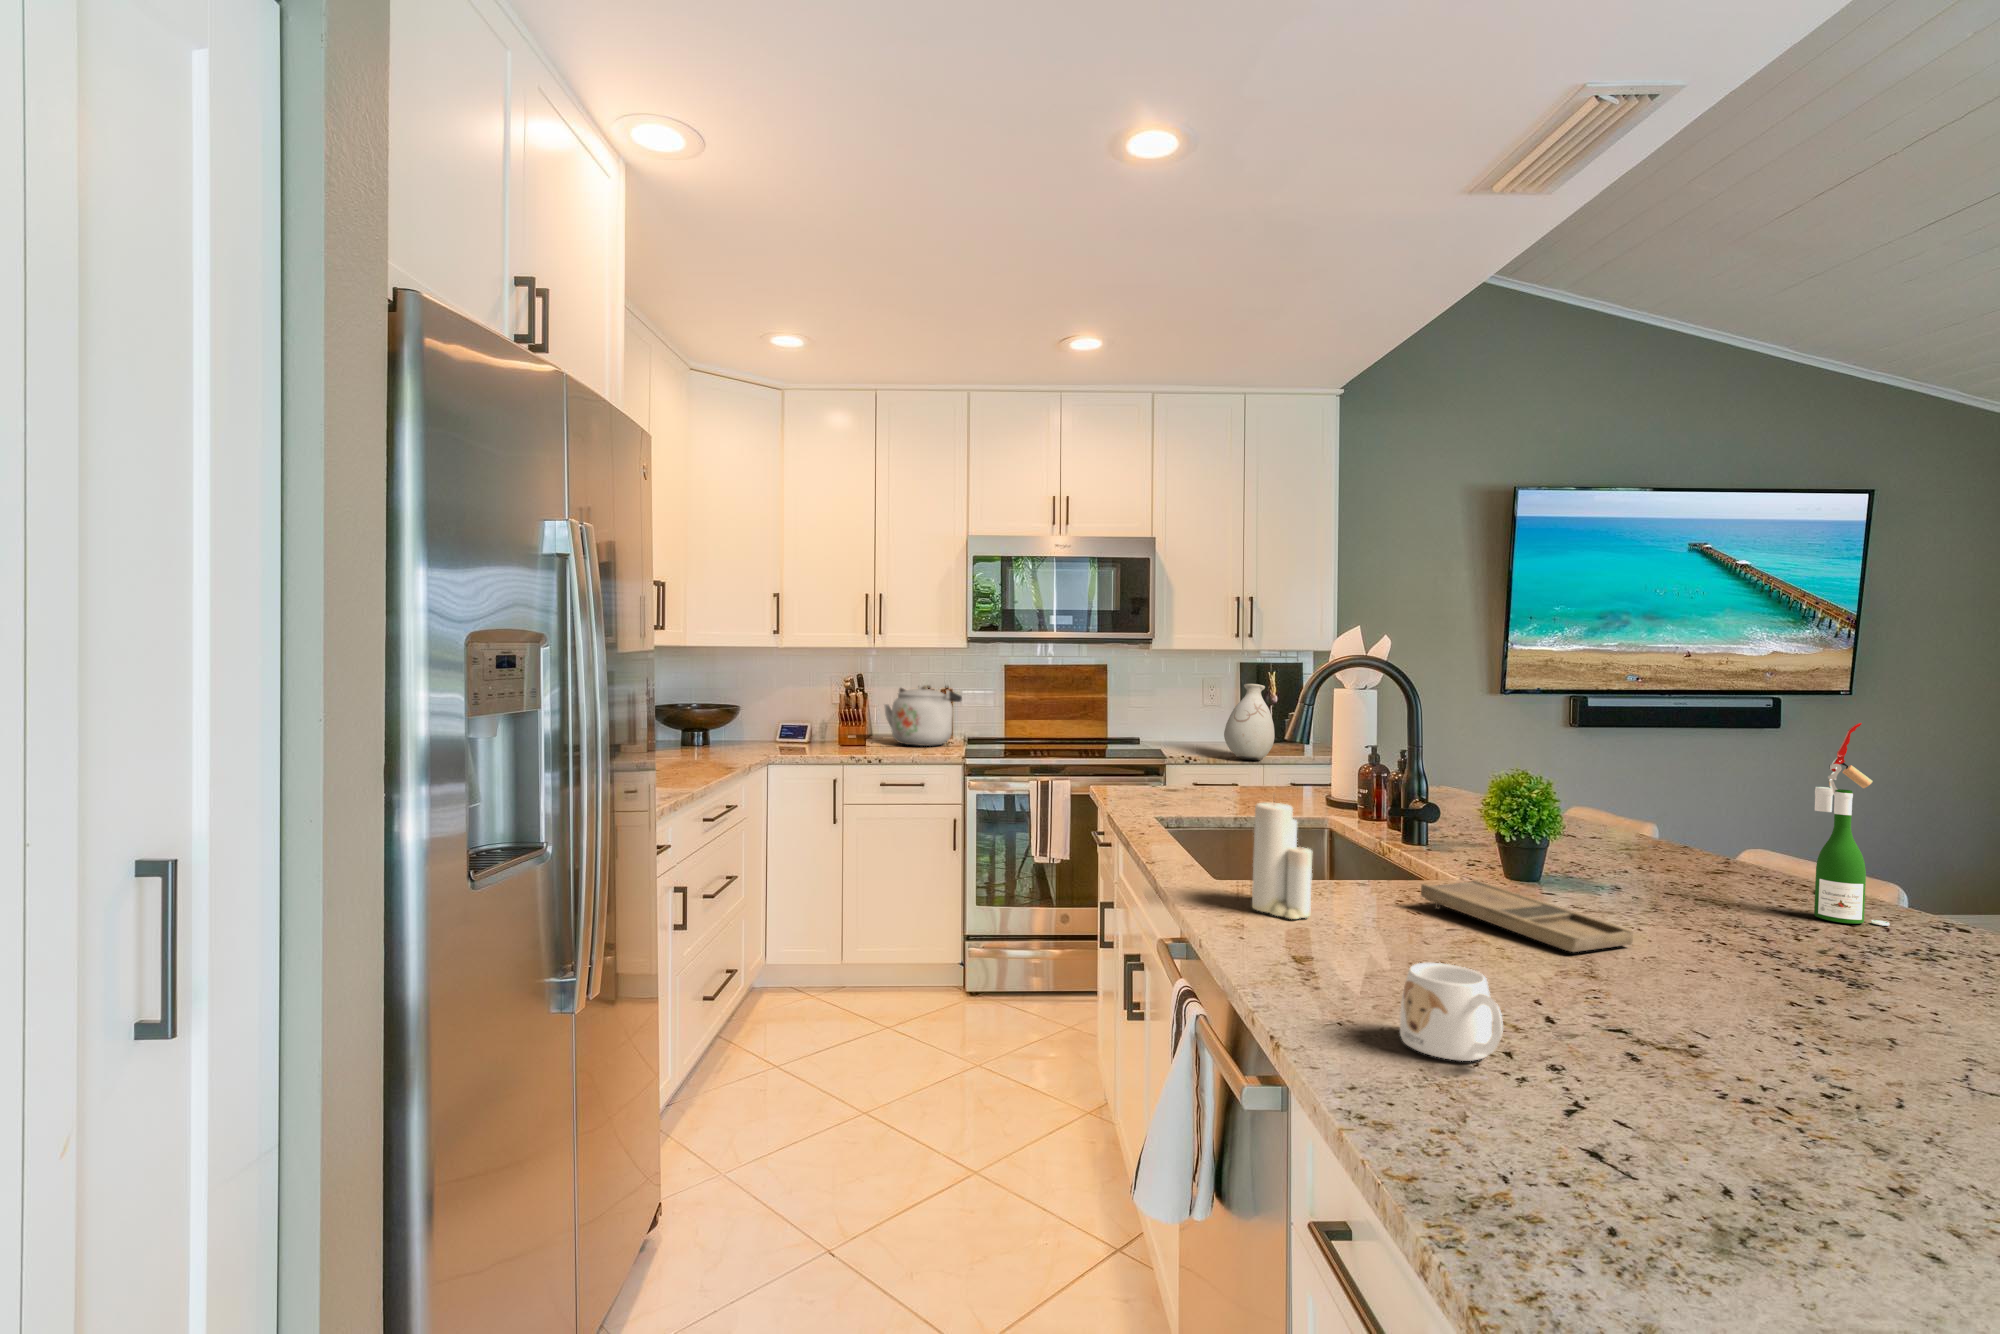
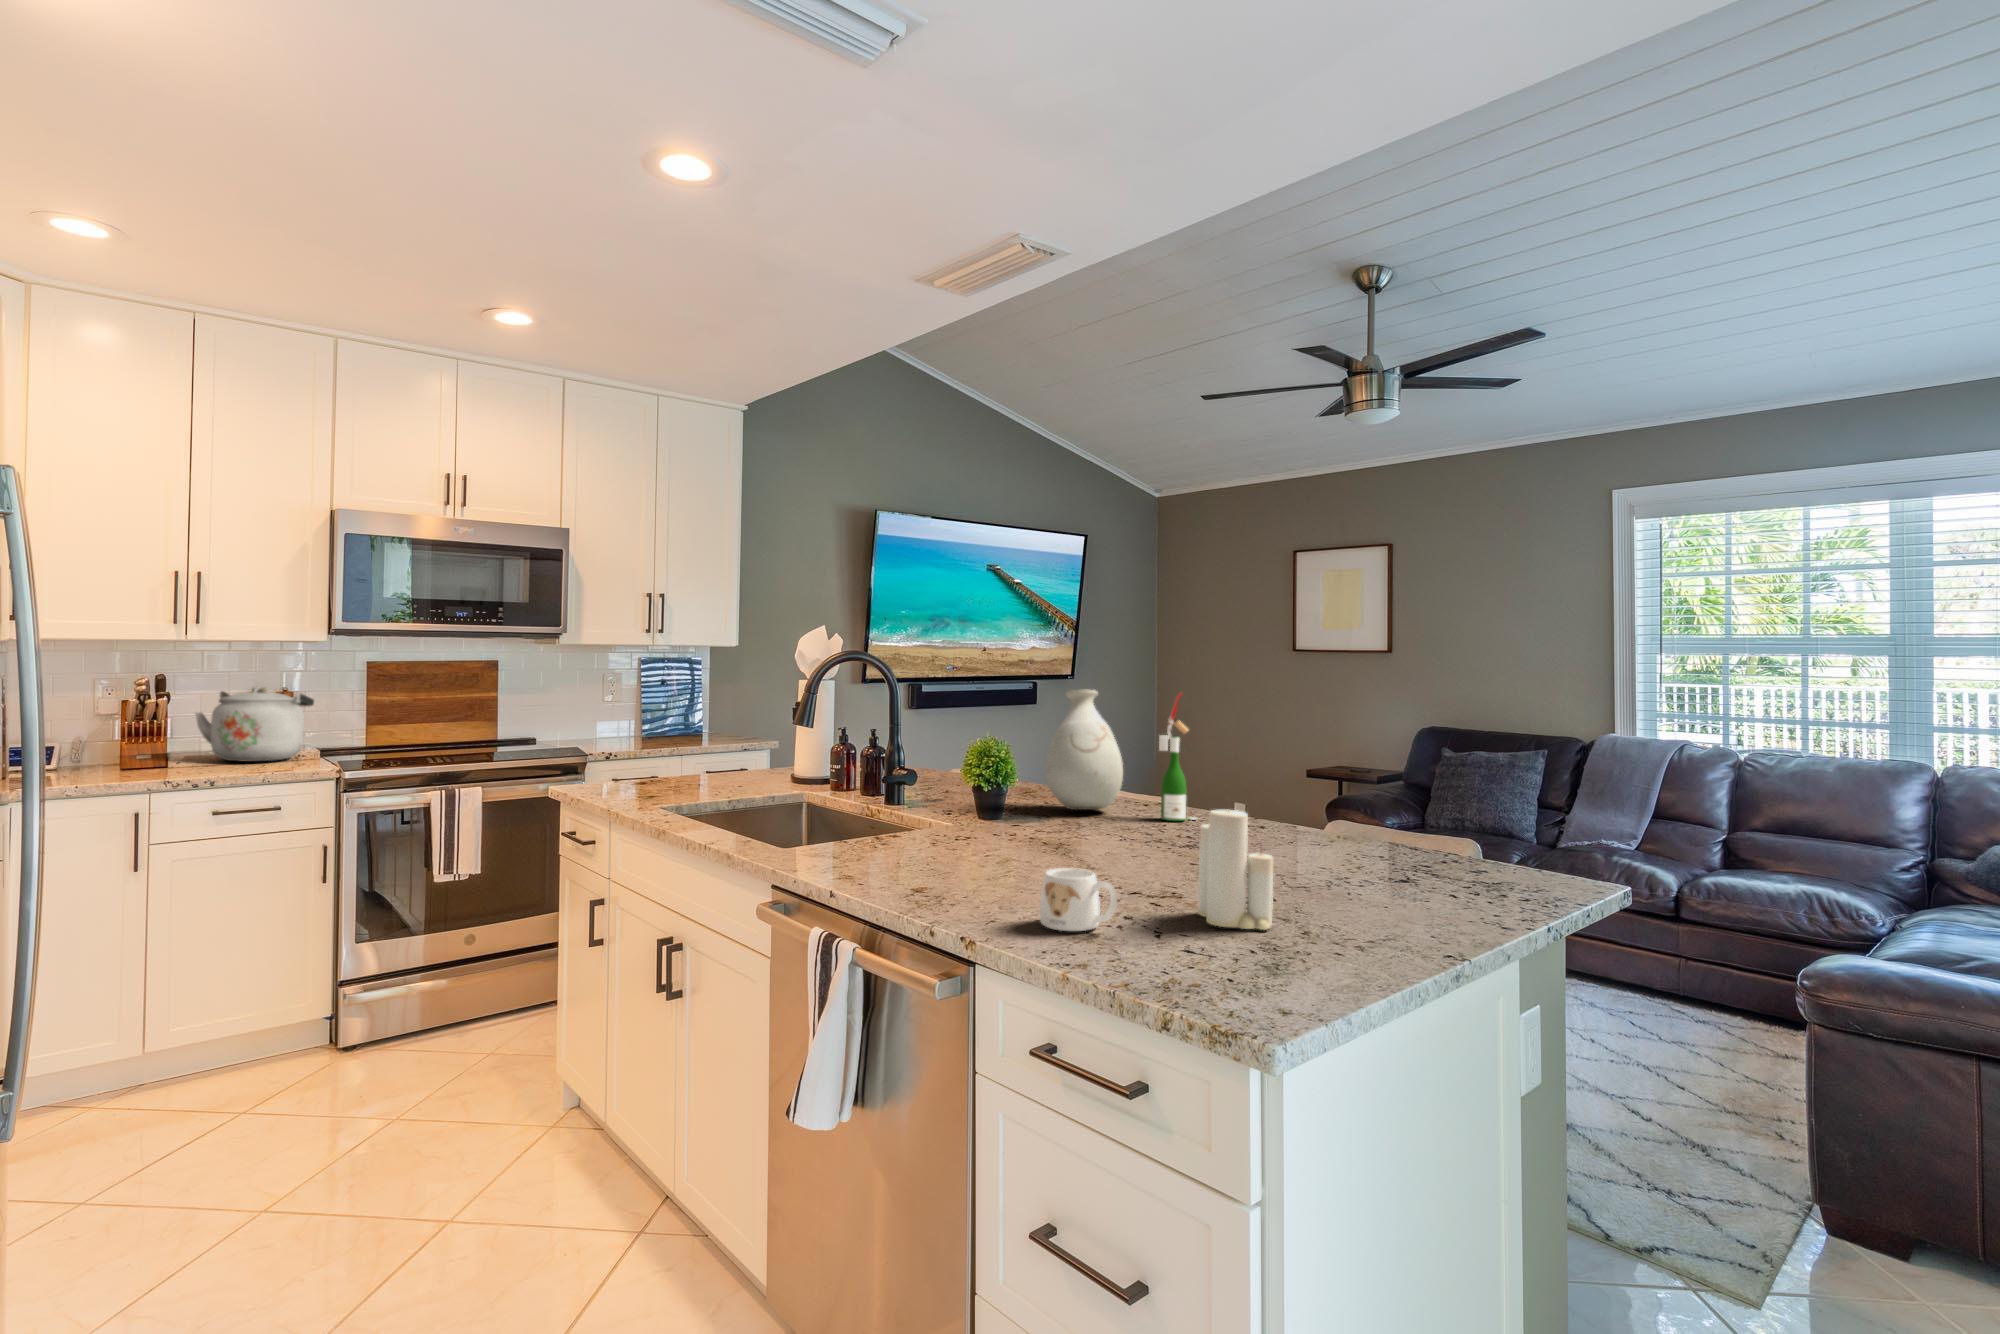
vase: present [1224,684,1275,760] -> present [1045,690,1123,810]
candle: present [1252,801,1312,919] -> present [1198,809,1273,930]
tray: present [1421,880,1633,952] -> none [953,821,1097,859]

